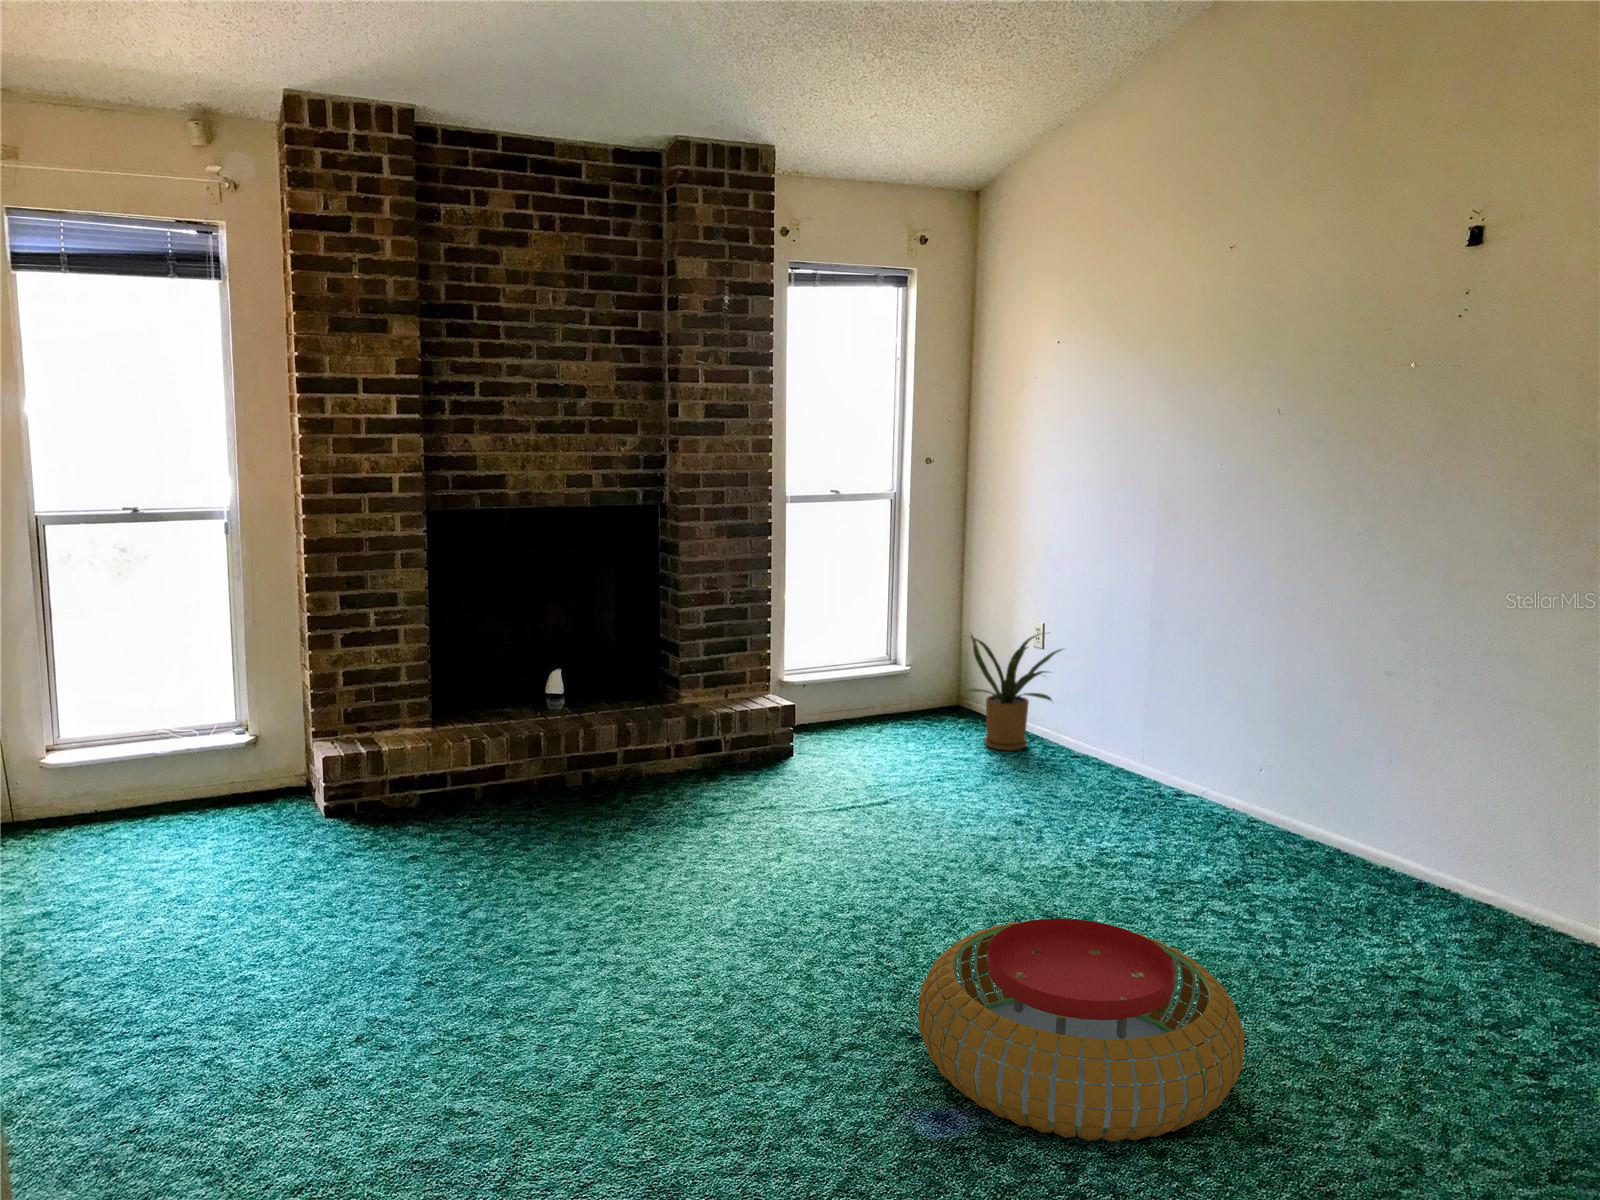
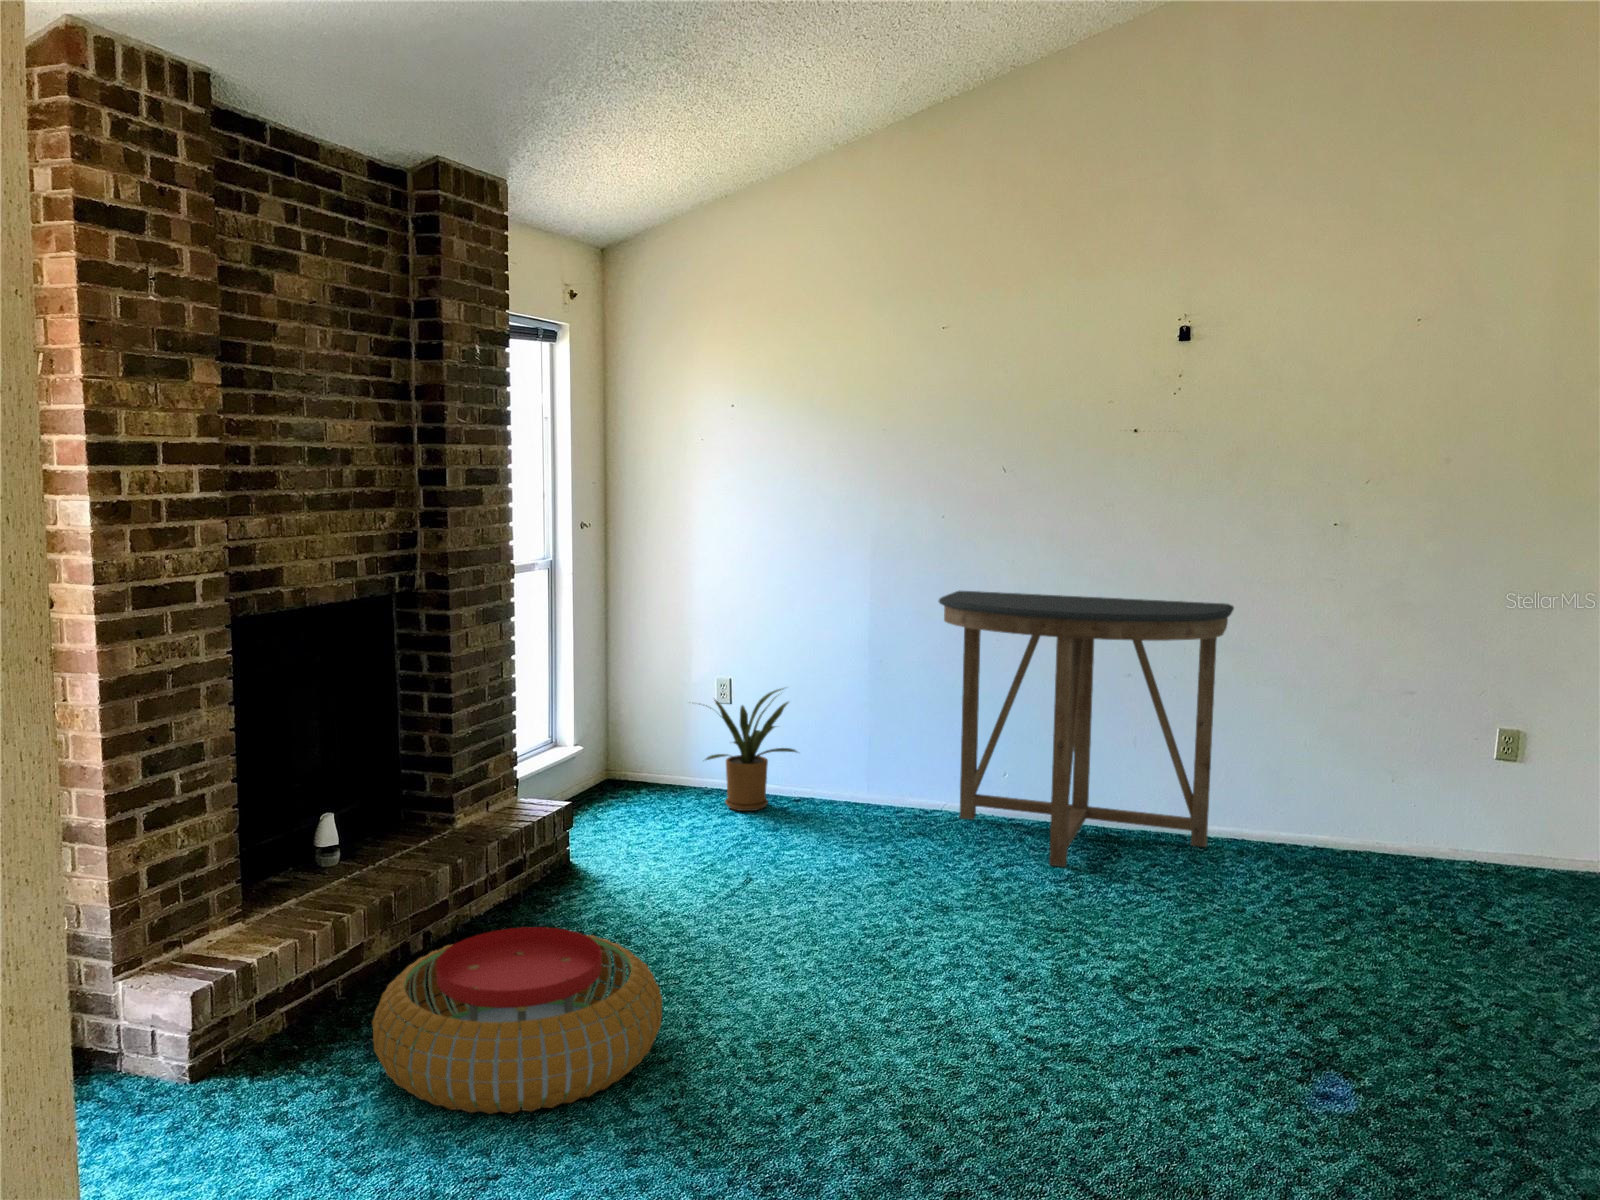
console table: none [1135,546,1490,899] -> present [939,591,1234,867]
pouf: present [918,918,1245,1142] -> present [372,927,662,1114]

